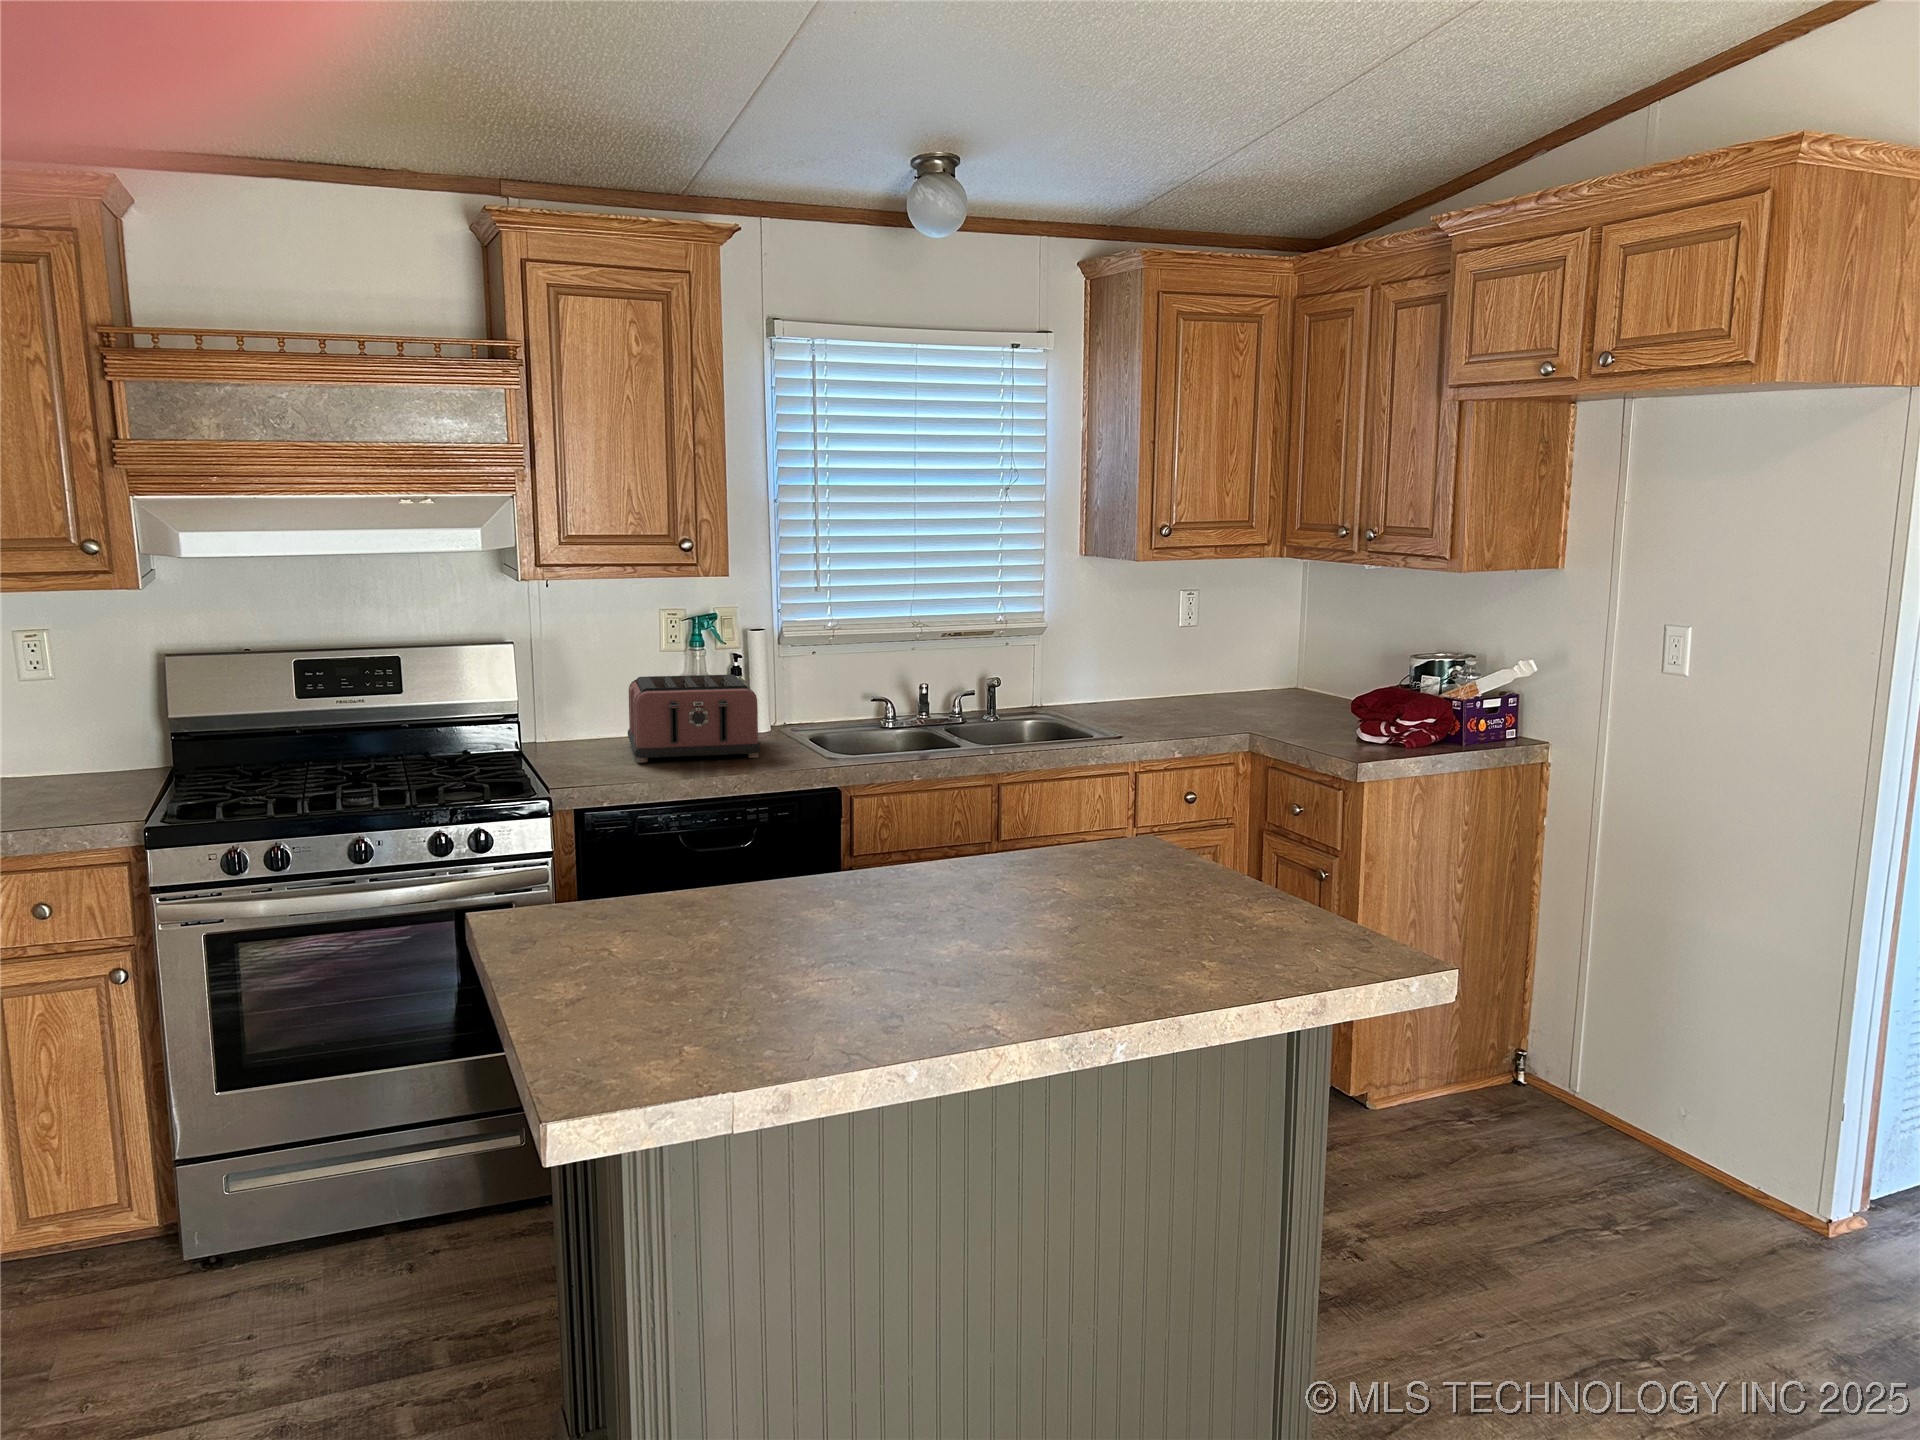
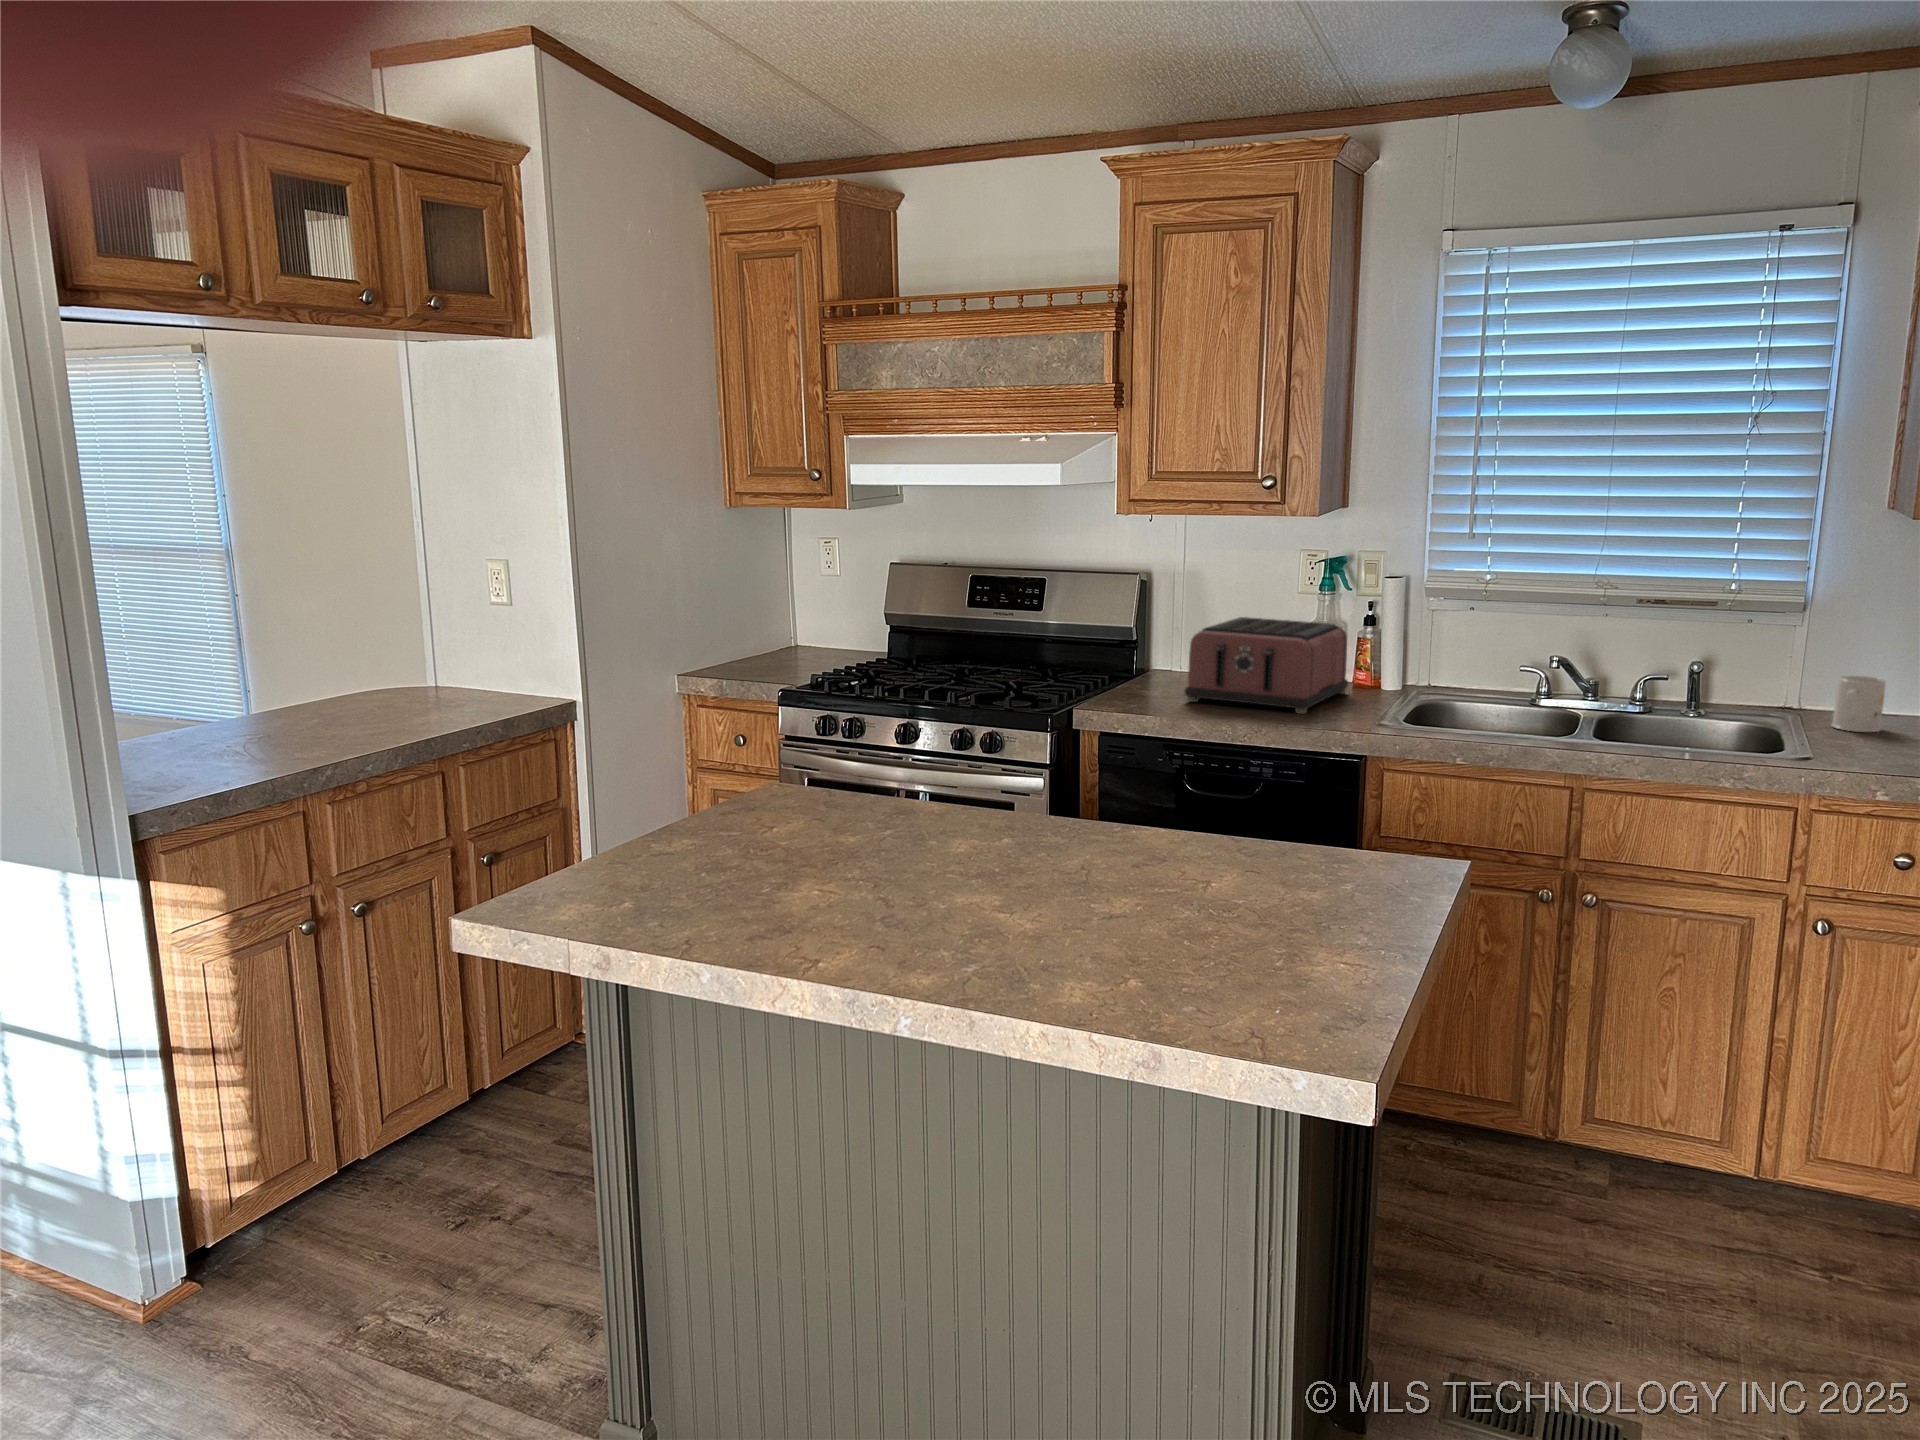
mug: none [1078,677,1109,716] -> present [1832,676,1886,732]

